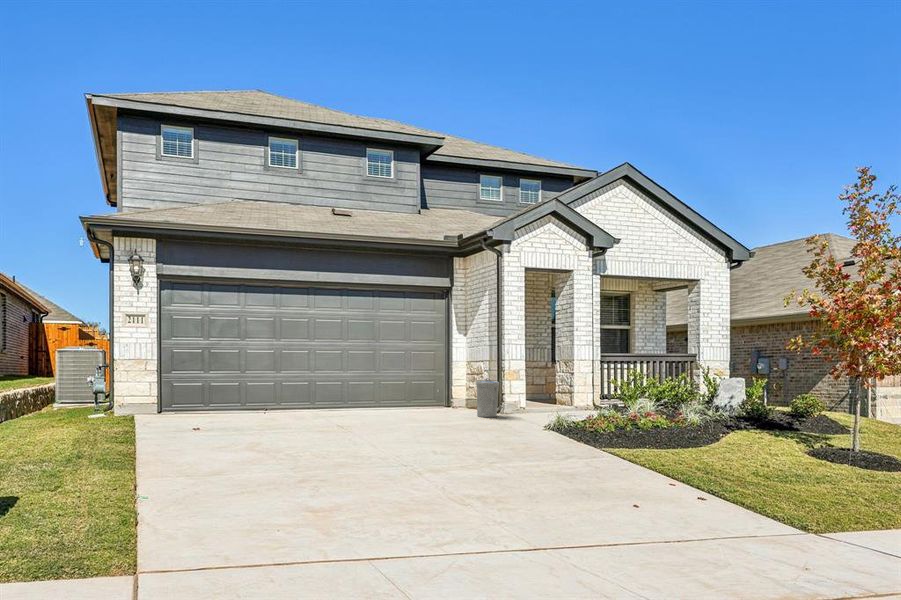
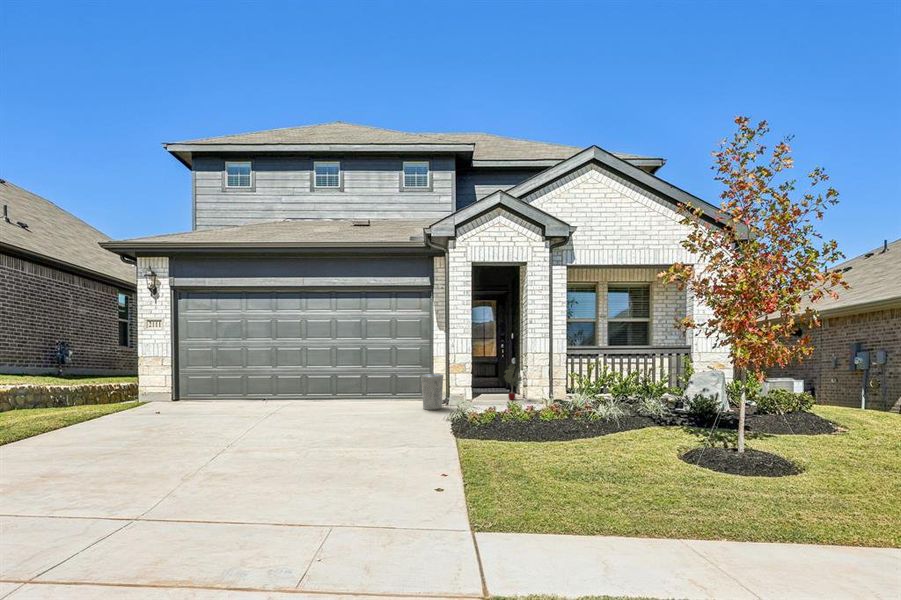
potted tree: none [538,373,558,410] -> present [504,364,522,400]

